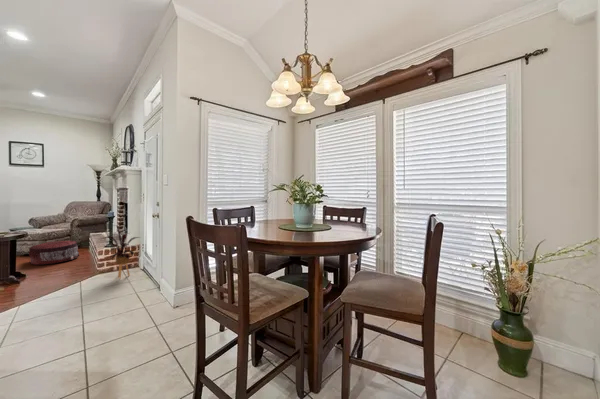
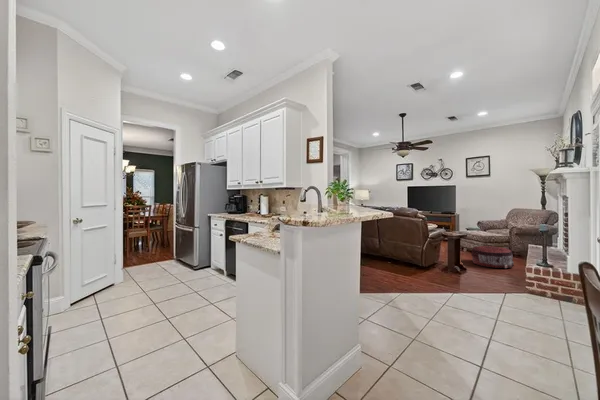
house plant: present [105,227,138,278] -> none [522,242,587,311]

